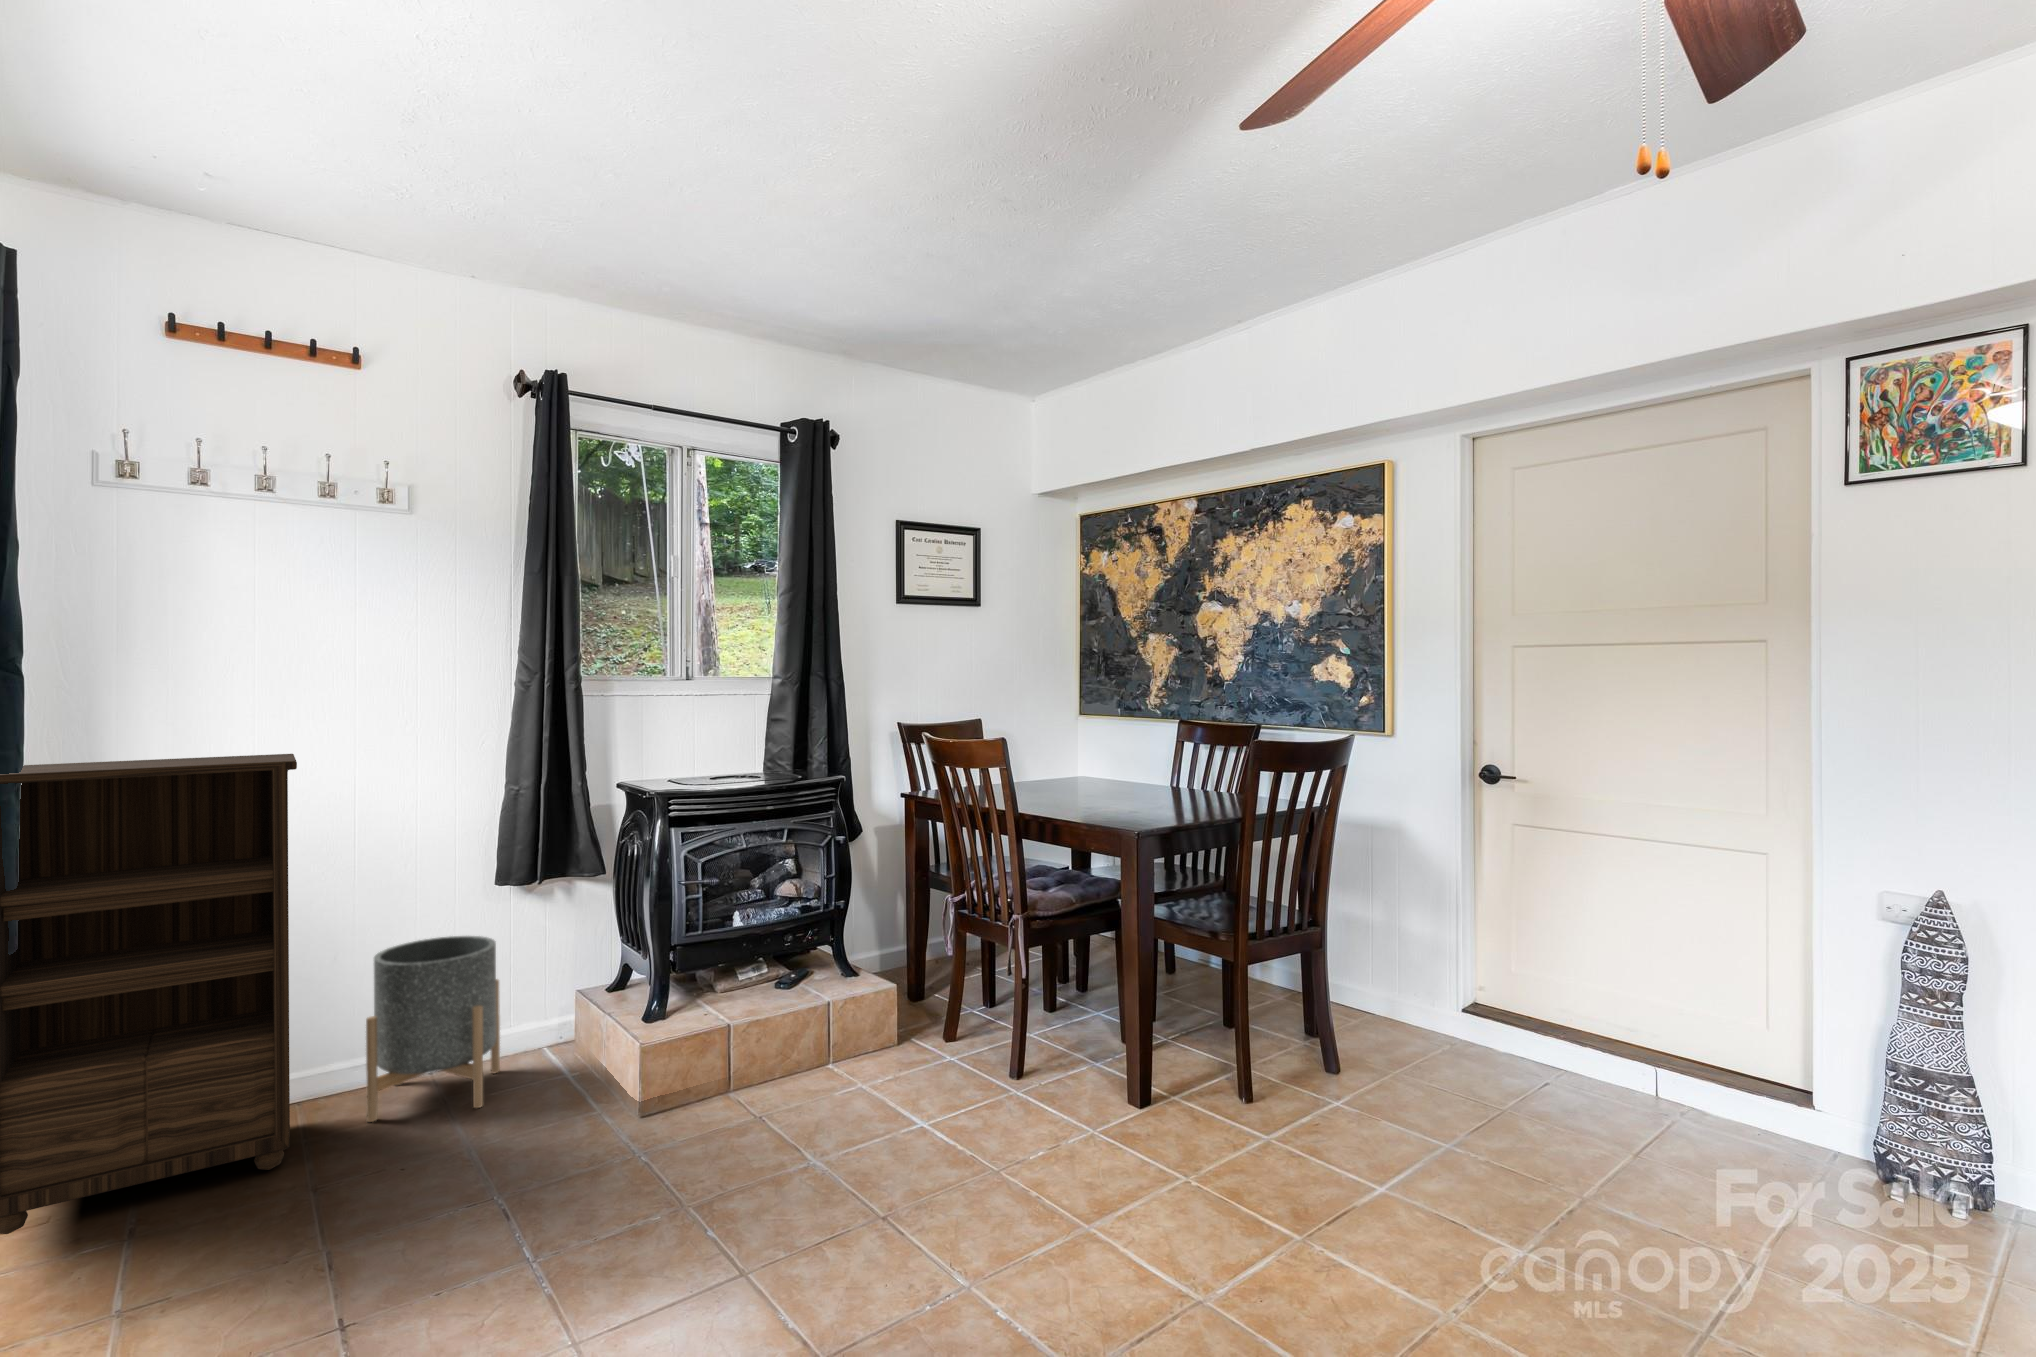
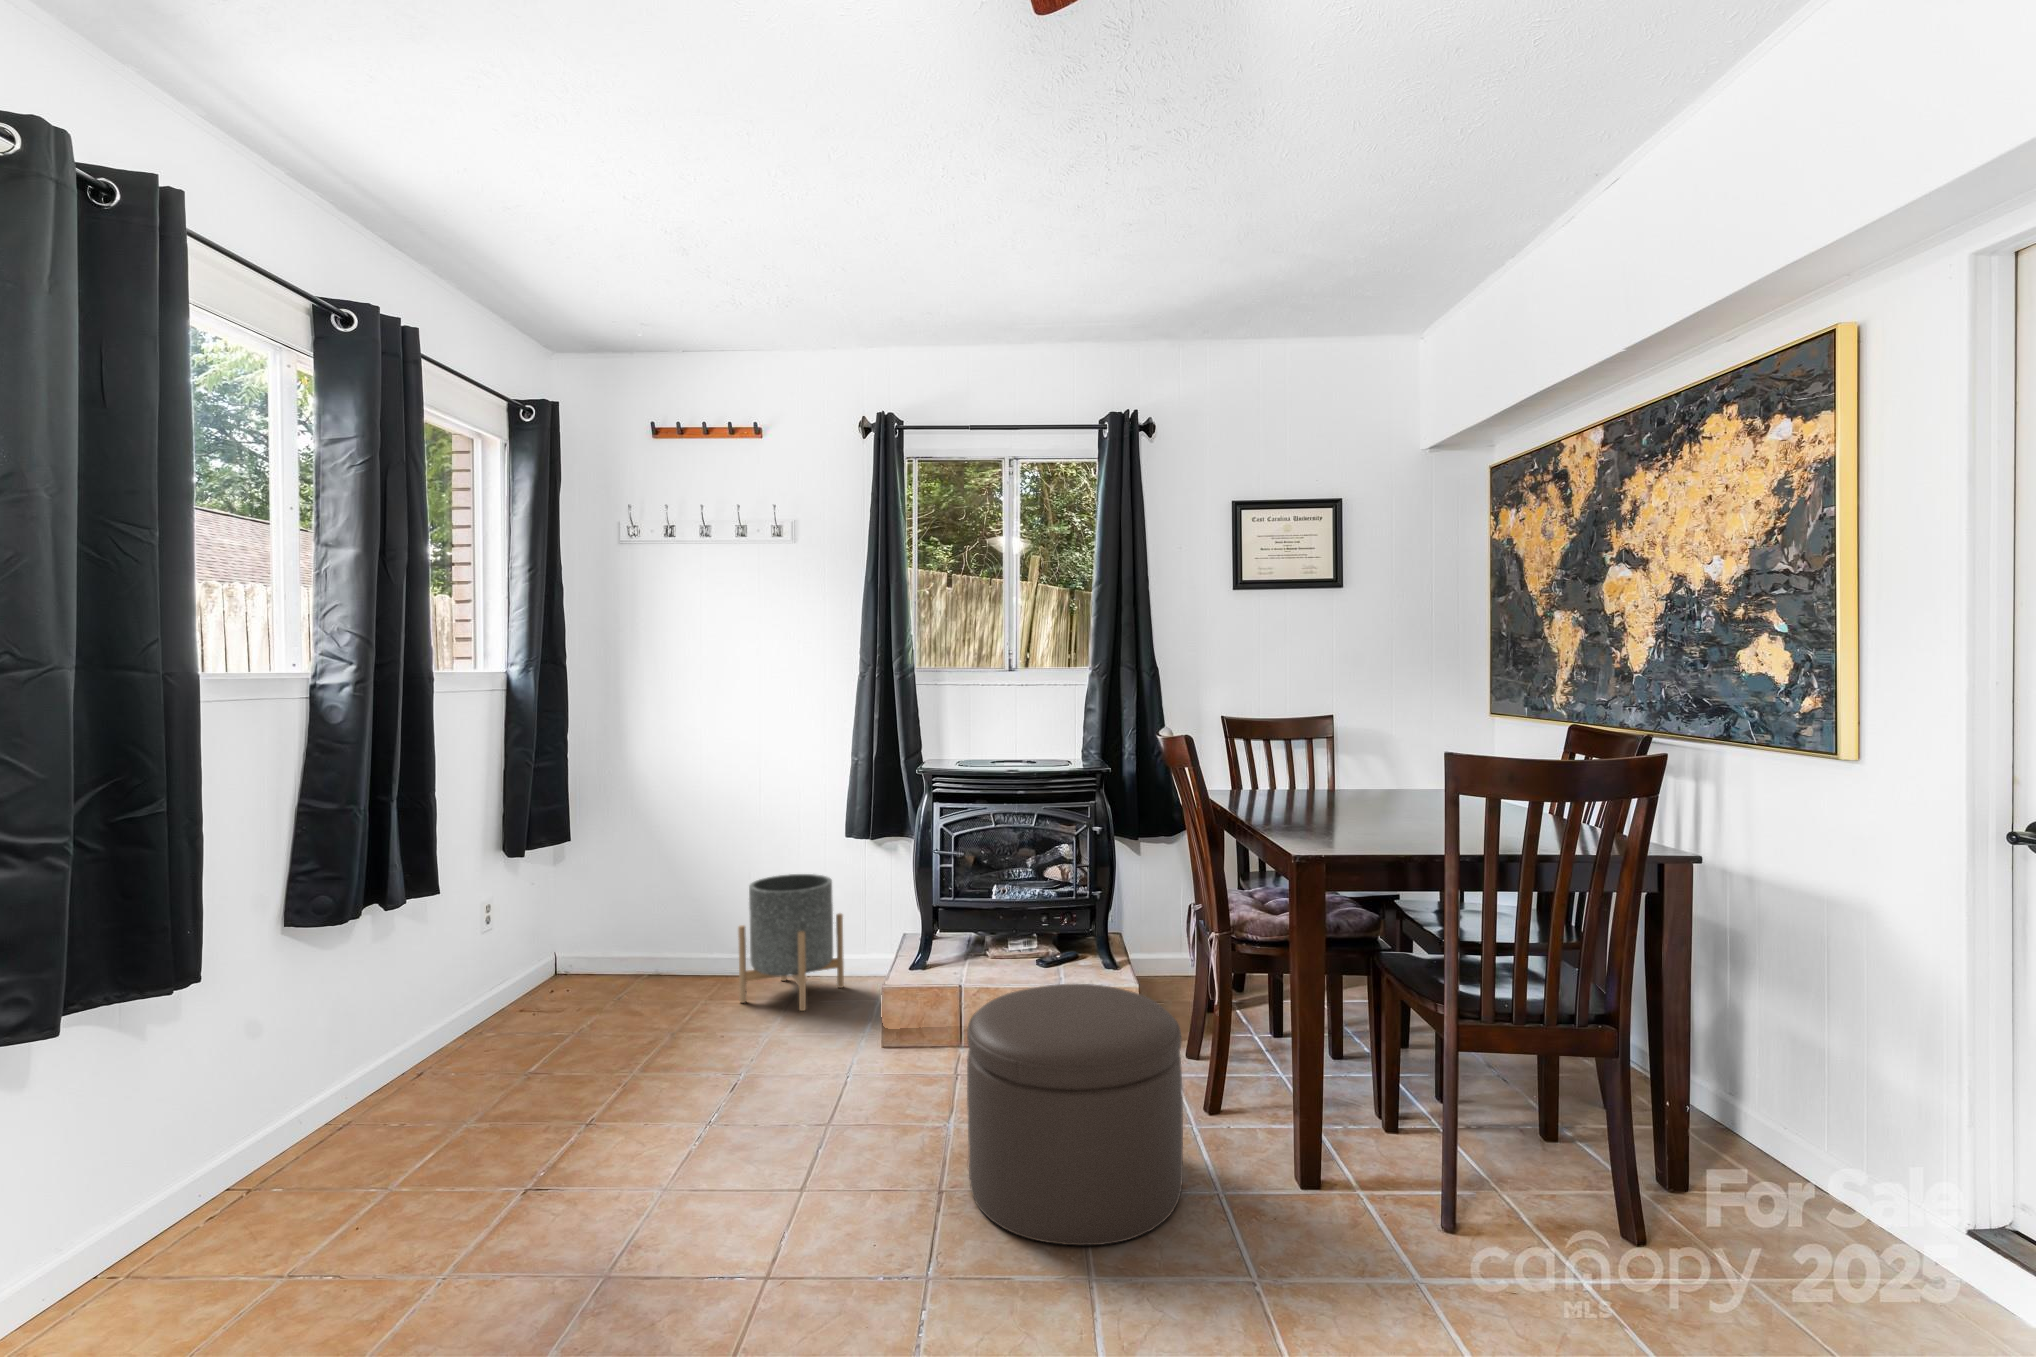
bookshelf: present [0,754,297,1234] -> none [513,729,706,1019]
ottoman: none [882,973,1085,1211] -> present [967,984,1183,1245]

